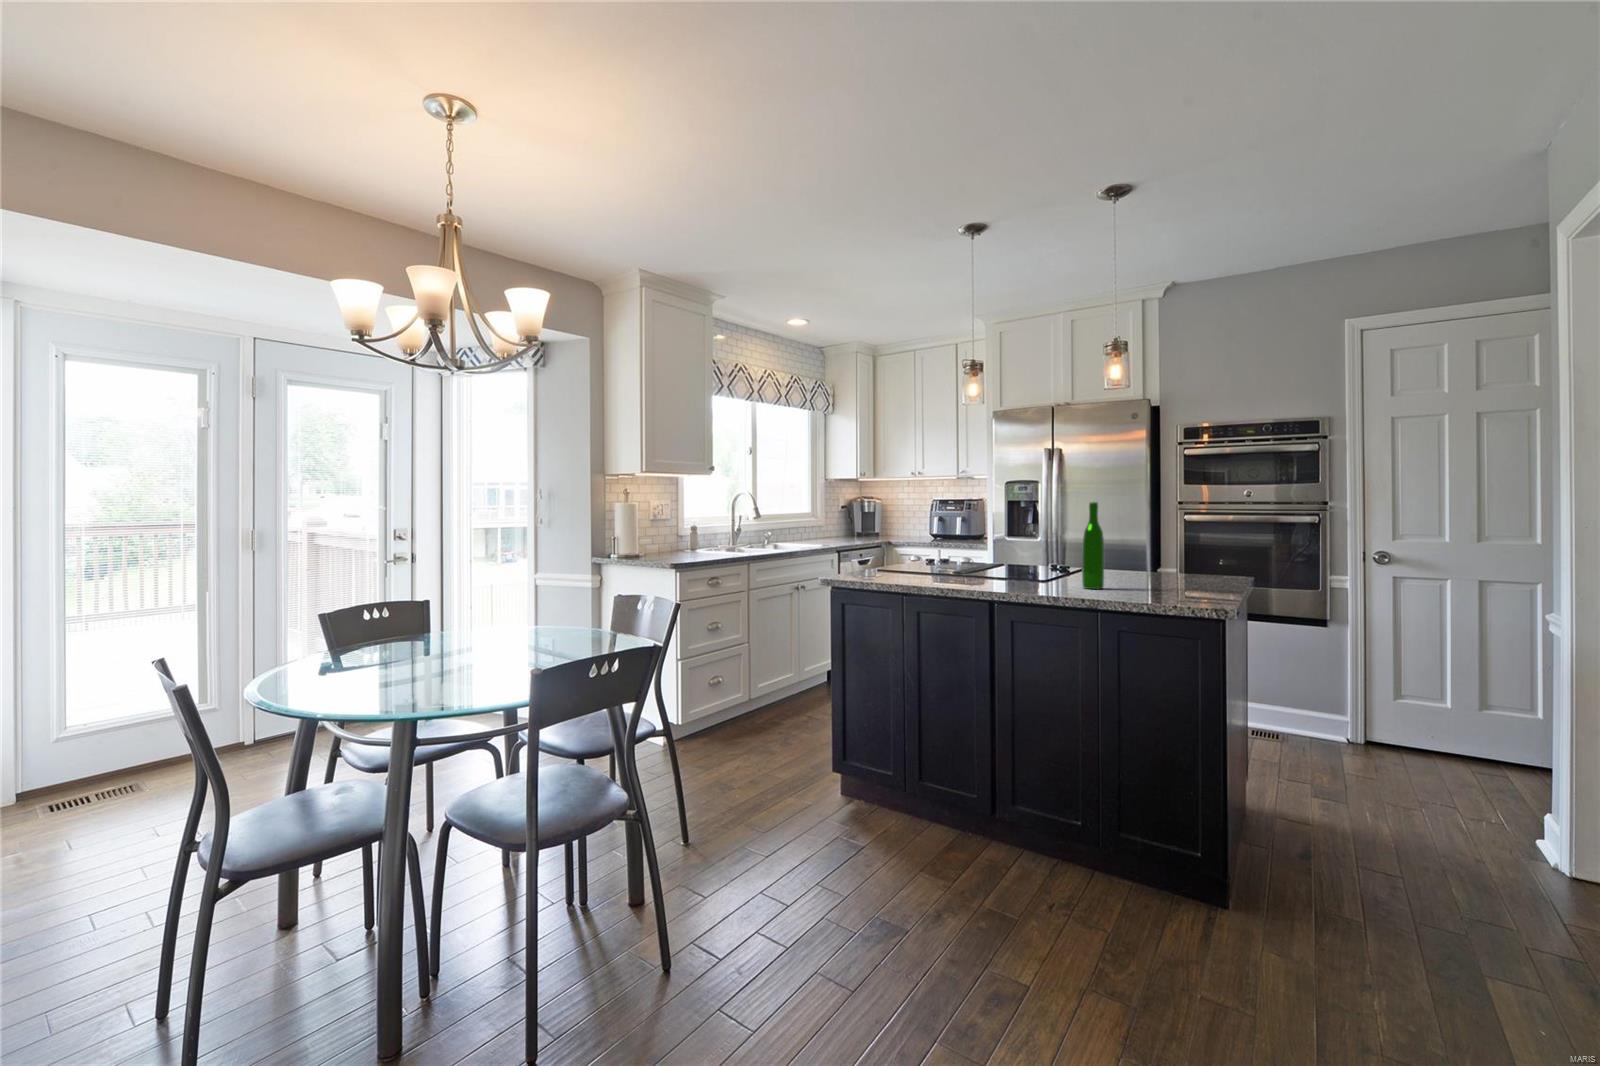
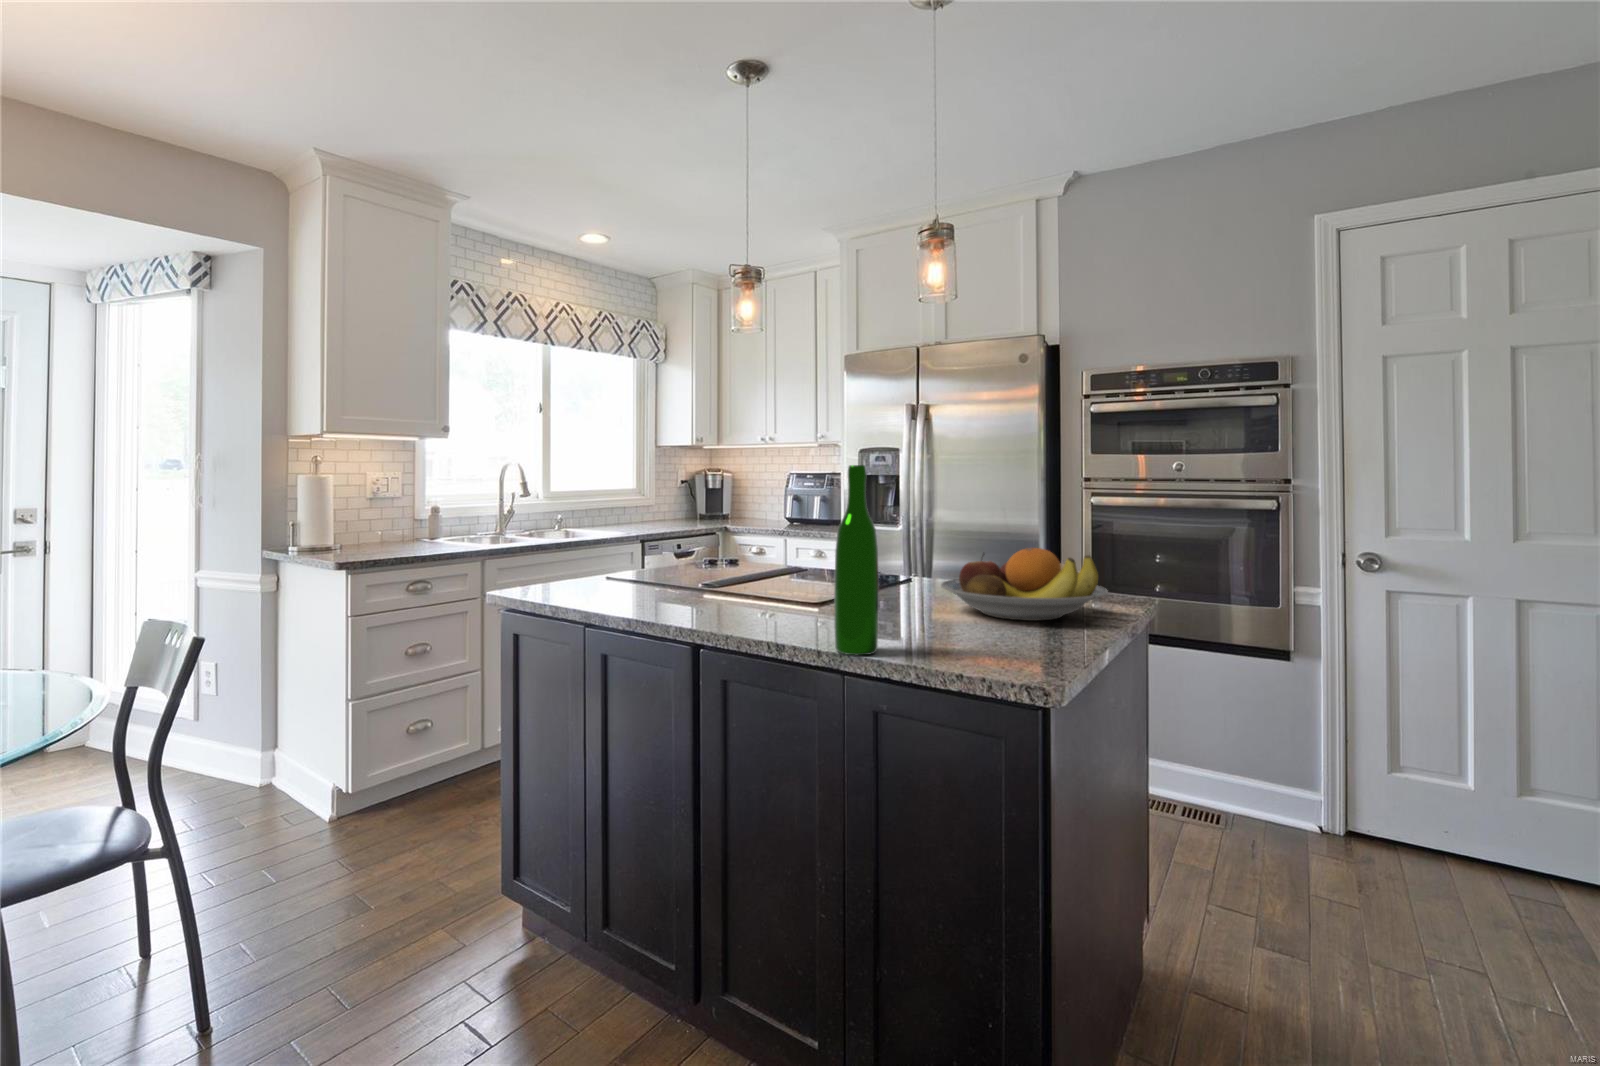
fruit bowl: none [1111,544,1208,582] -> present [941,548,1108,621]

